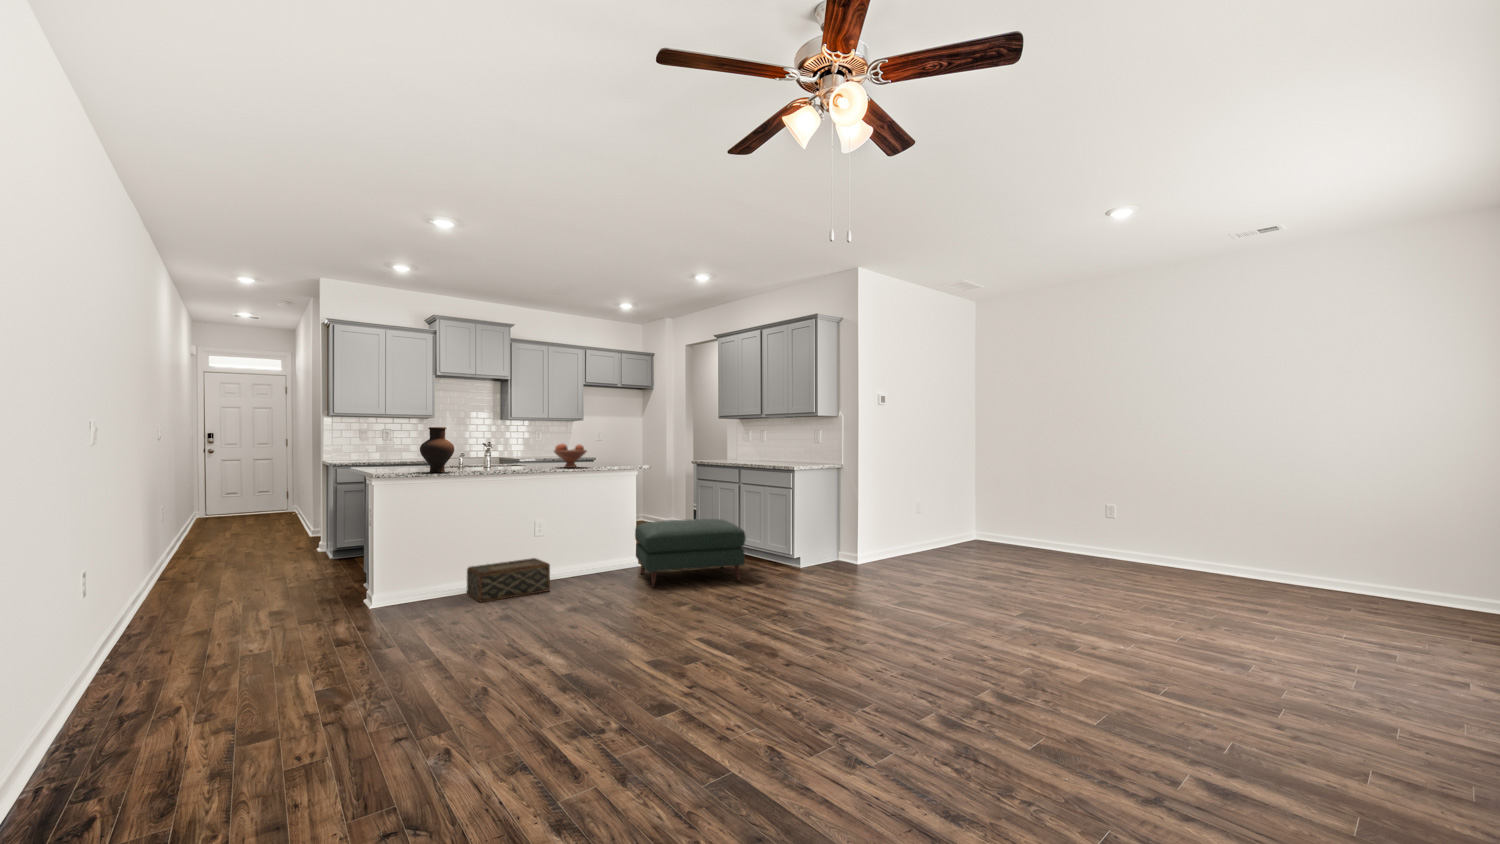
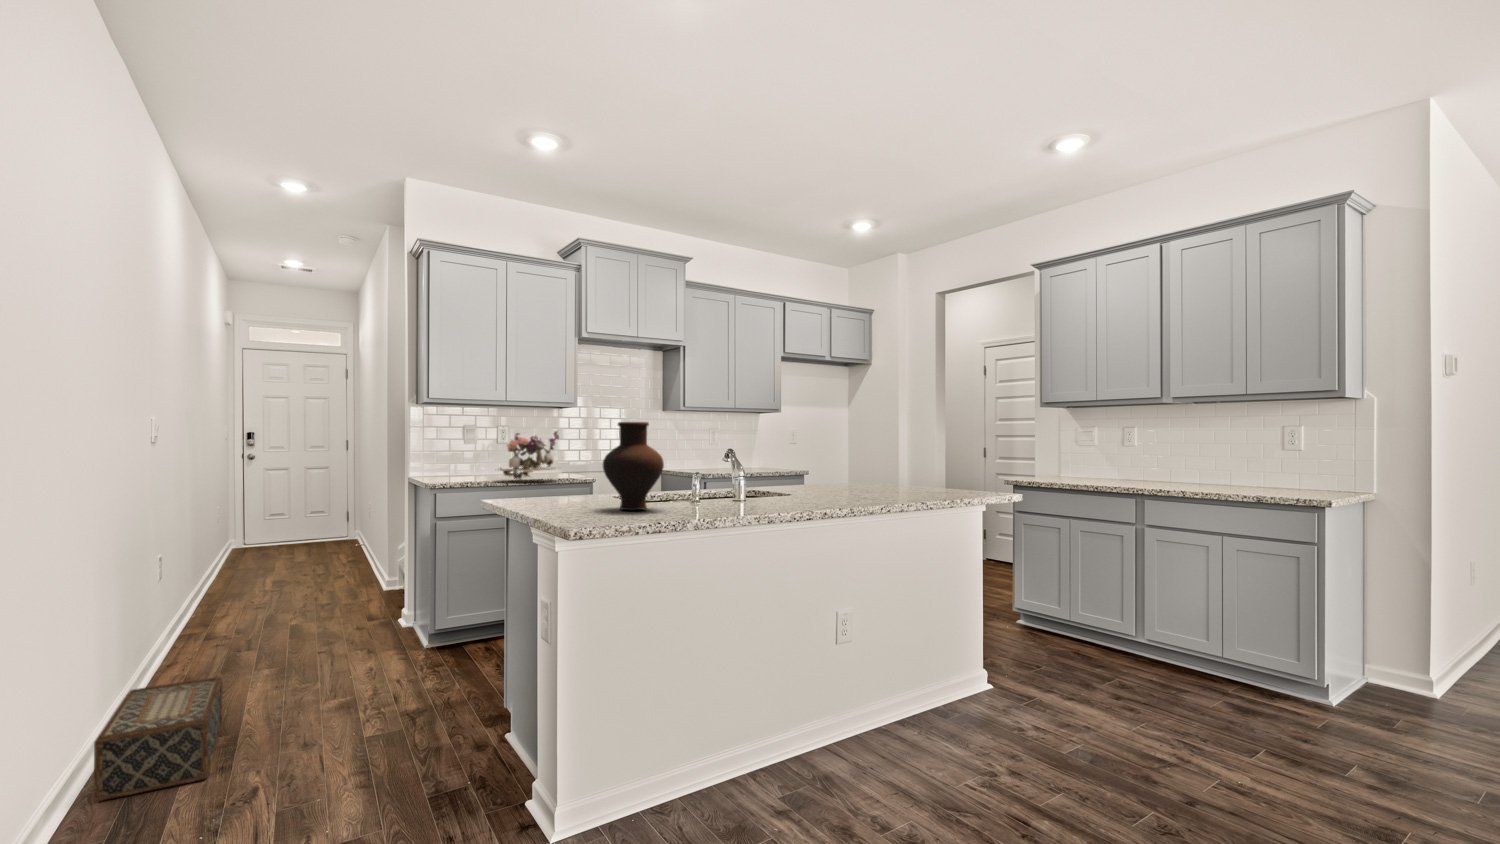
flower arrangement: none [377,431,424,462] -> present [500,431,559,480]
fruit bowl: present [554,444,587,468] -> none [800,452,859,496]
ottoman: present [635,519,746,588] -> none [998,603,1274,766]
woven basket: present [467,558,550,602] -> present [94,677,222,802]

